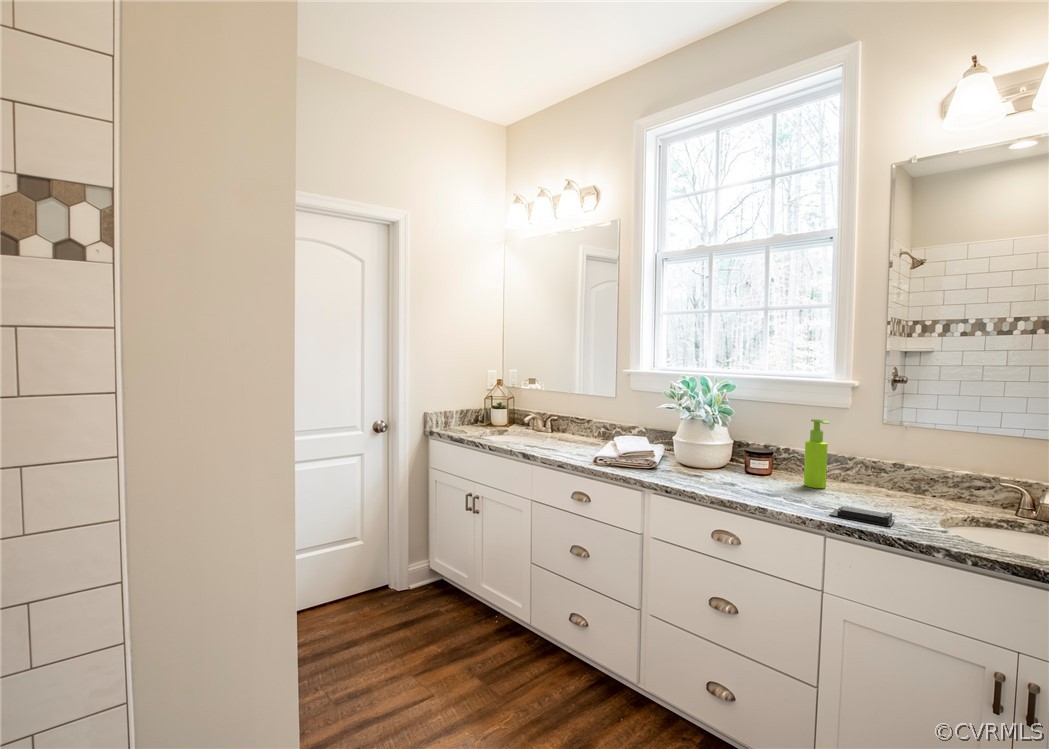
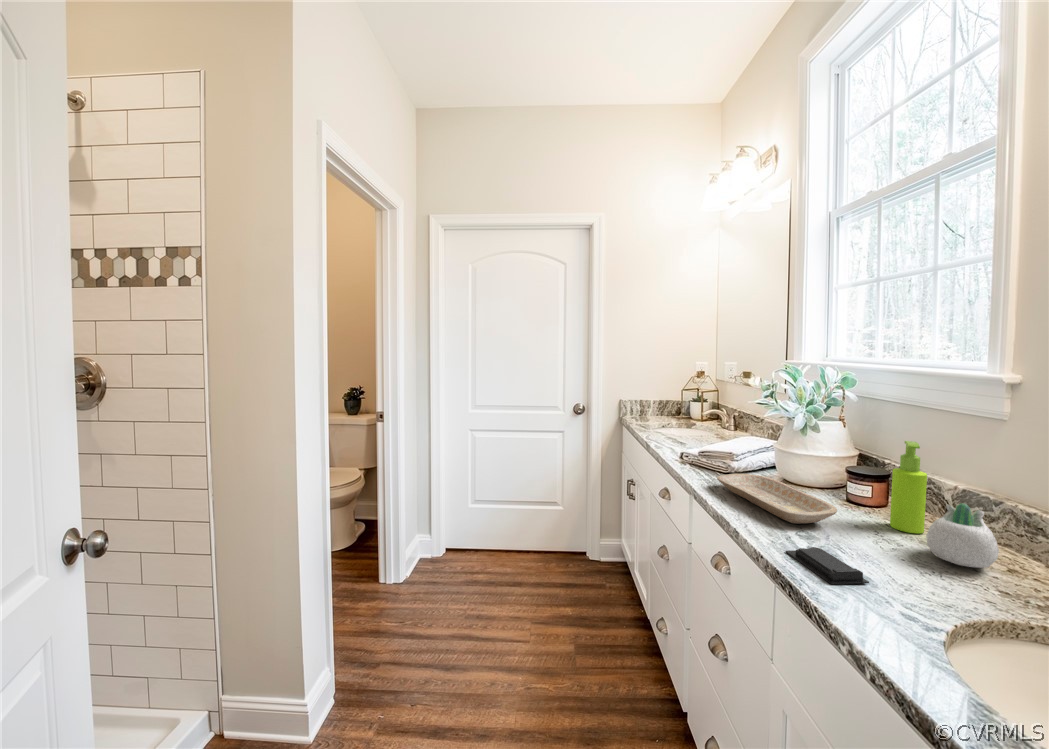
succulent planter: none [853,457,898,500] -> present [926,503,999,568]
tray: none [681,466,802,497] -> present [717,473,837,524]

